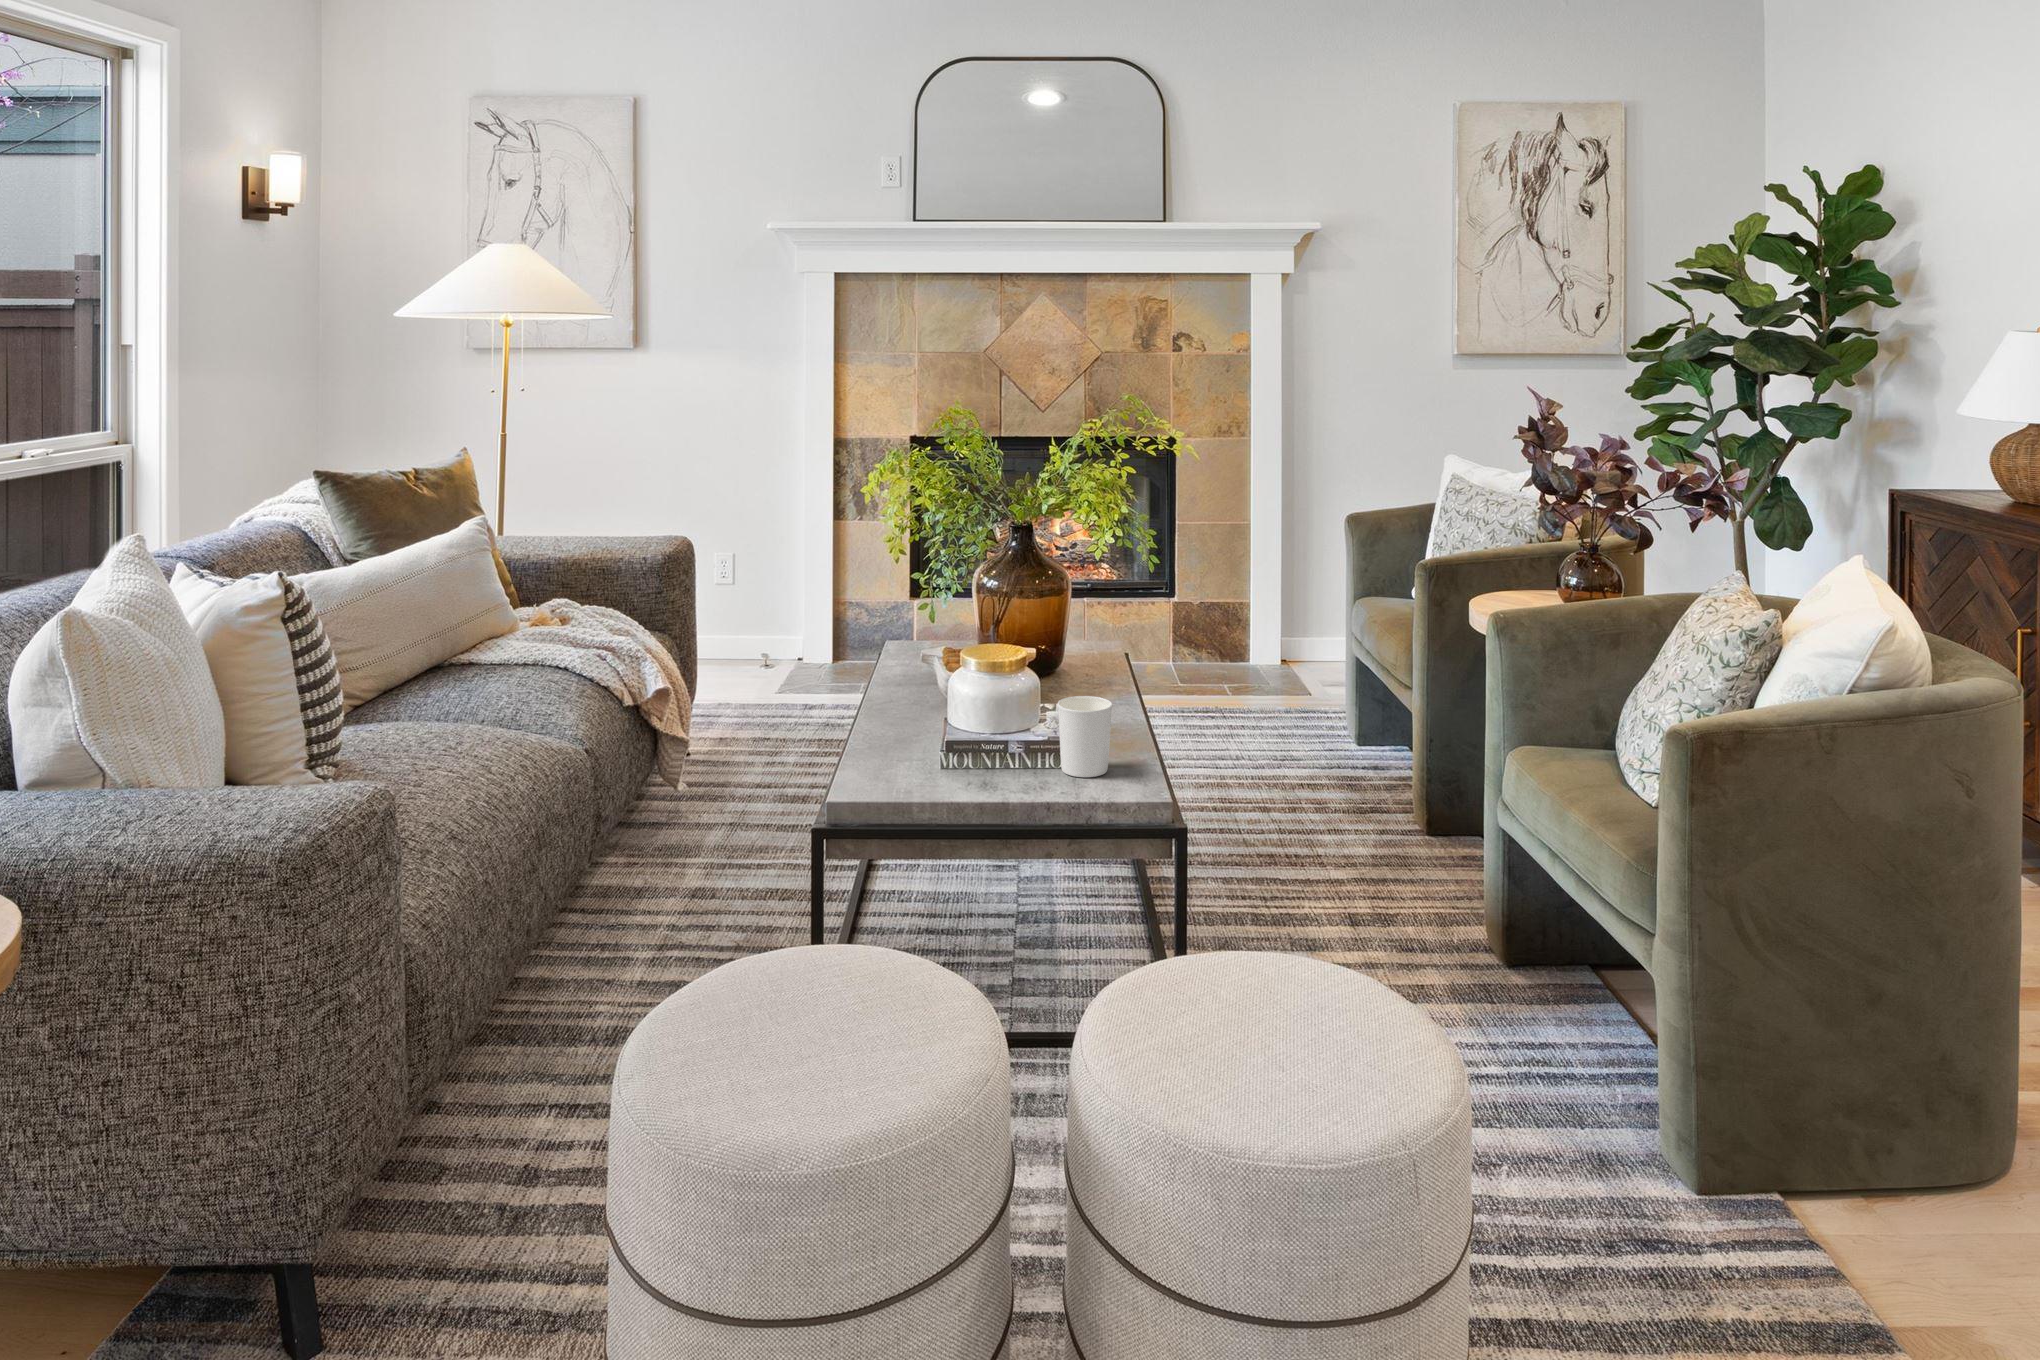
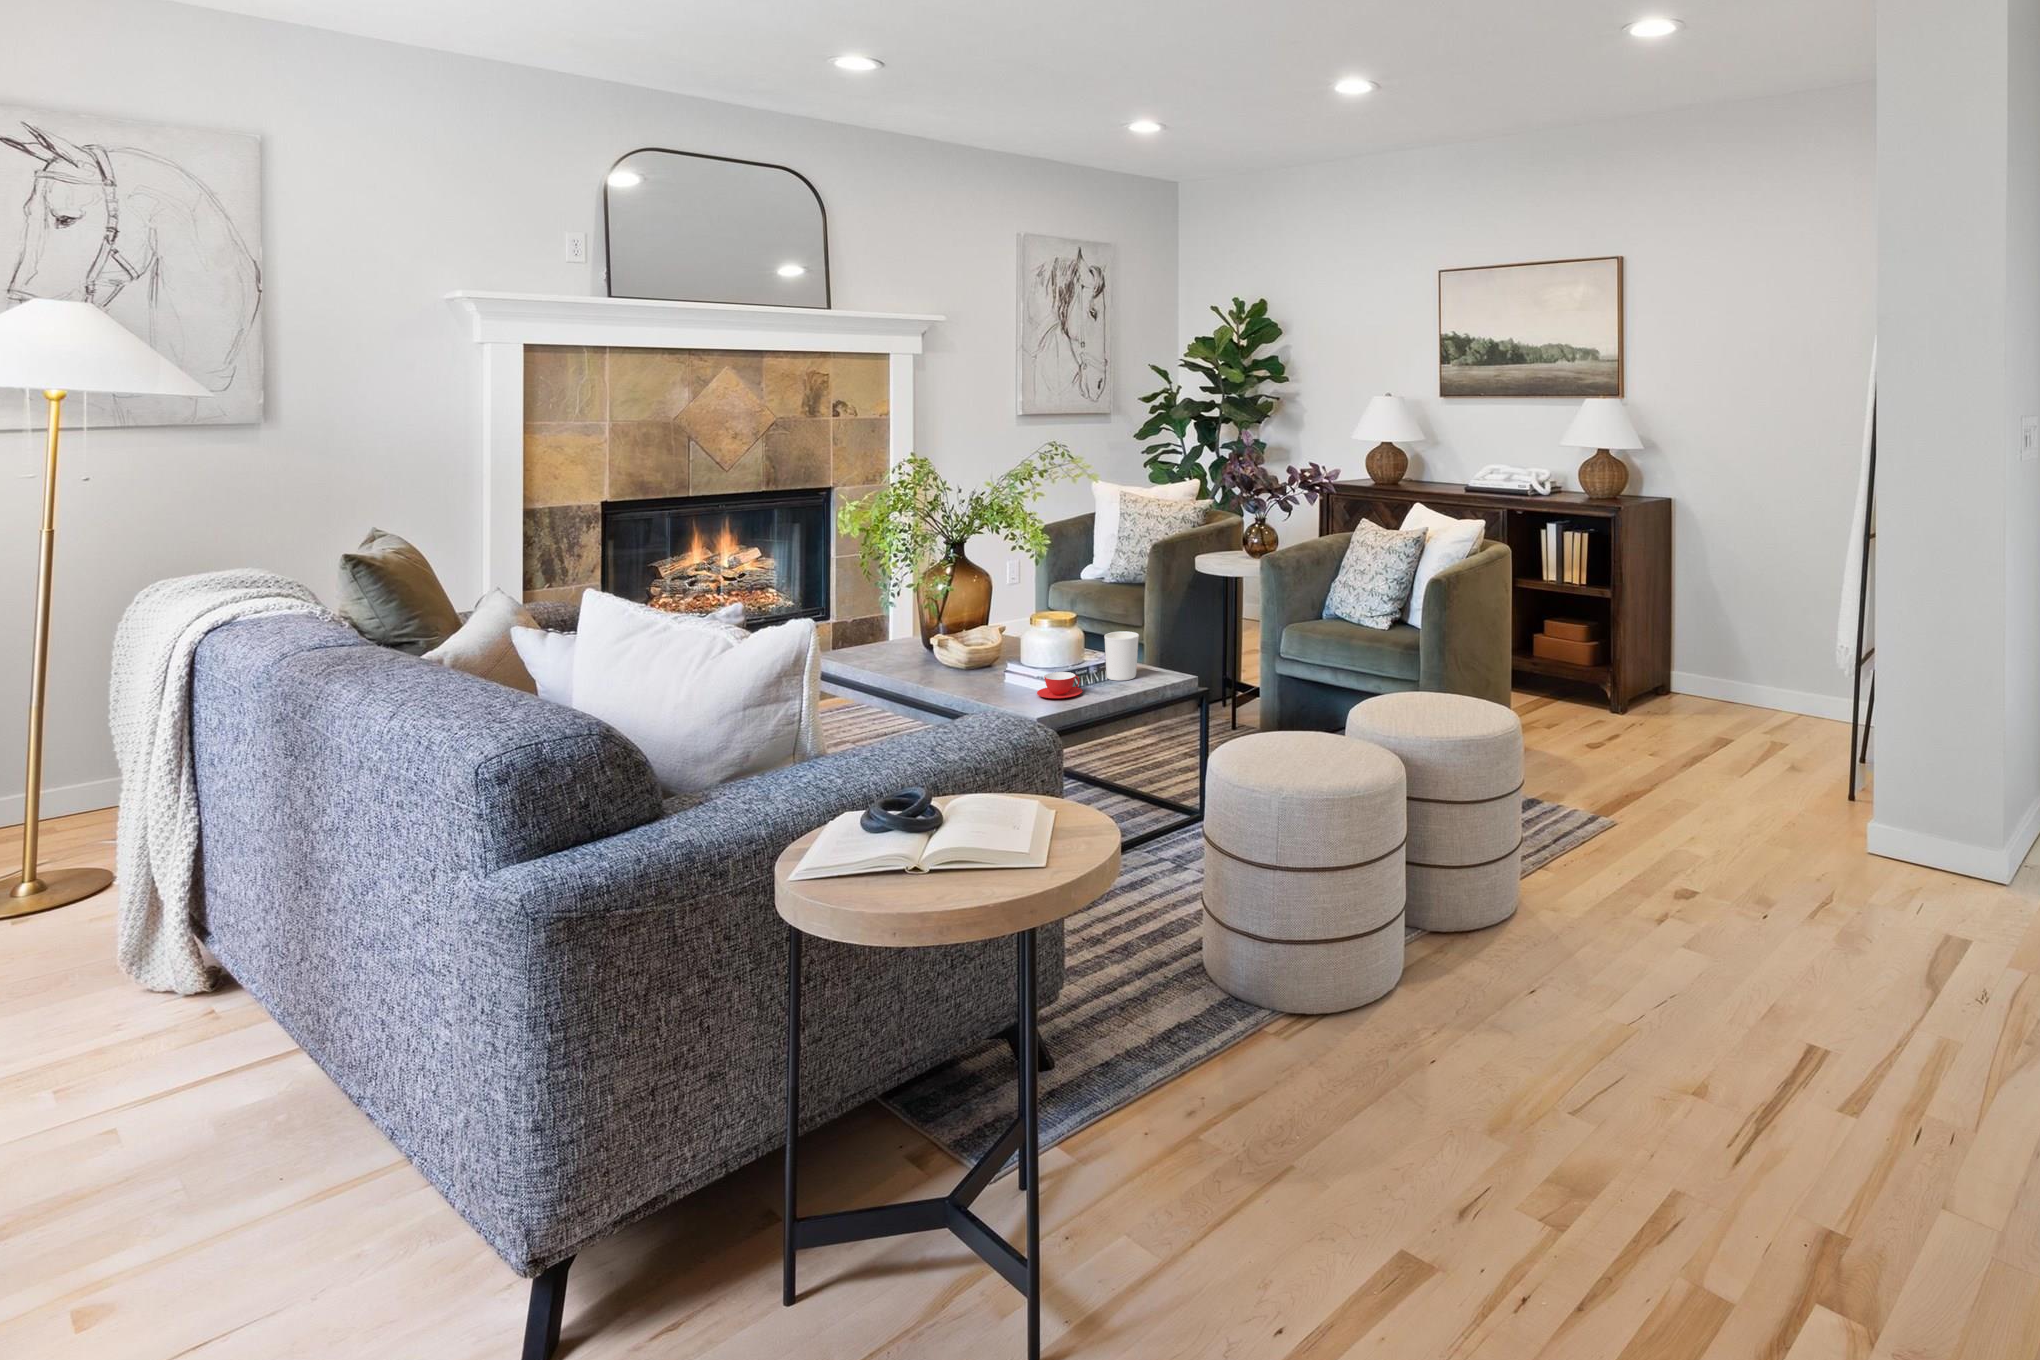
teacup: none [922,738,989,781] -> present [1037,672,1082,698]

